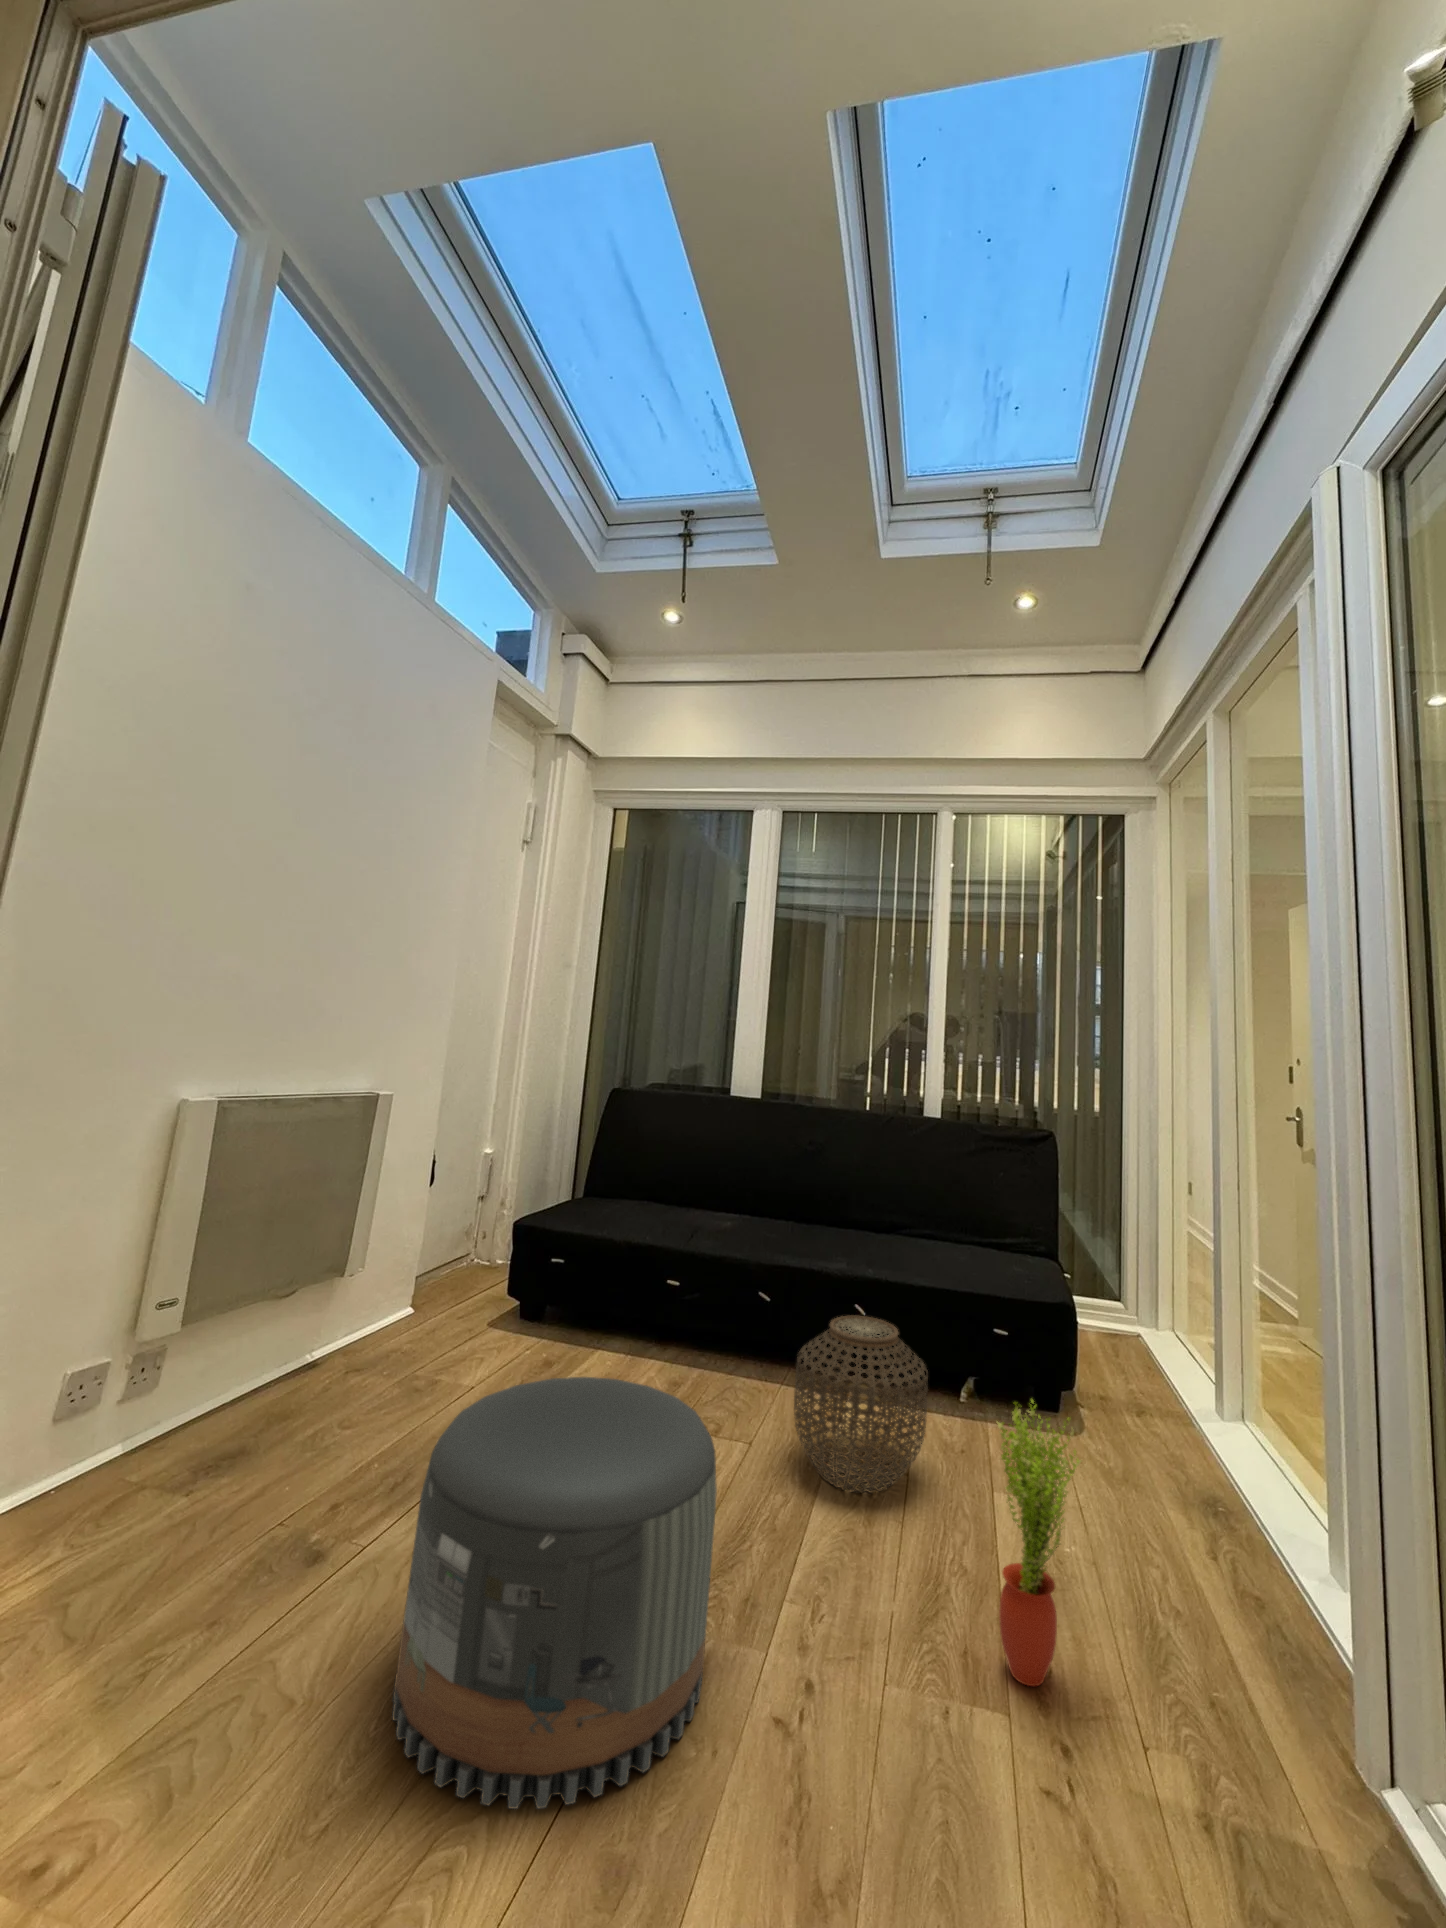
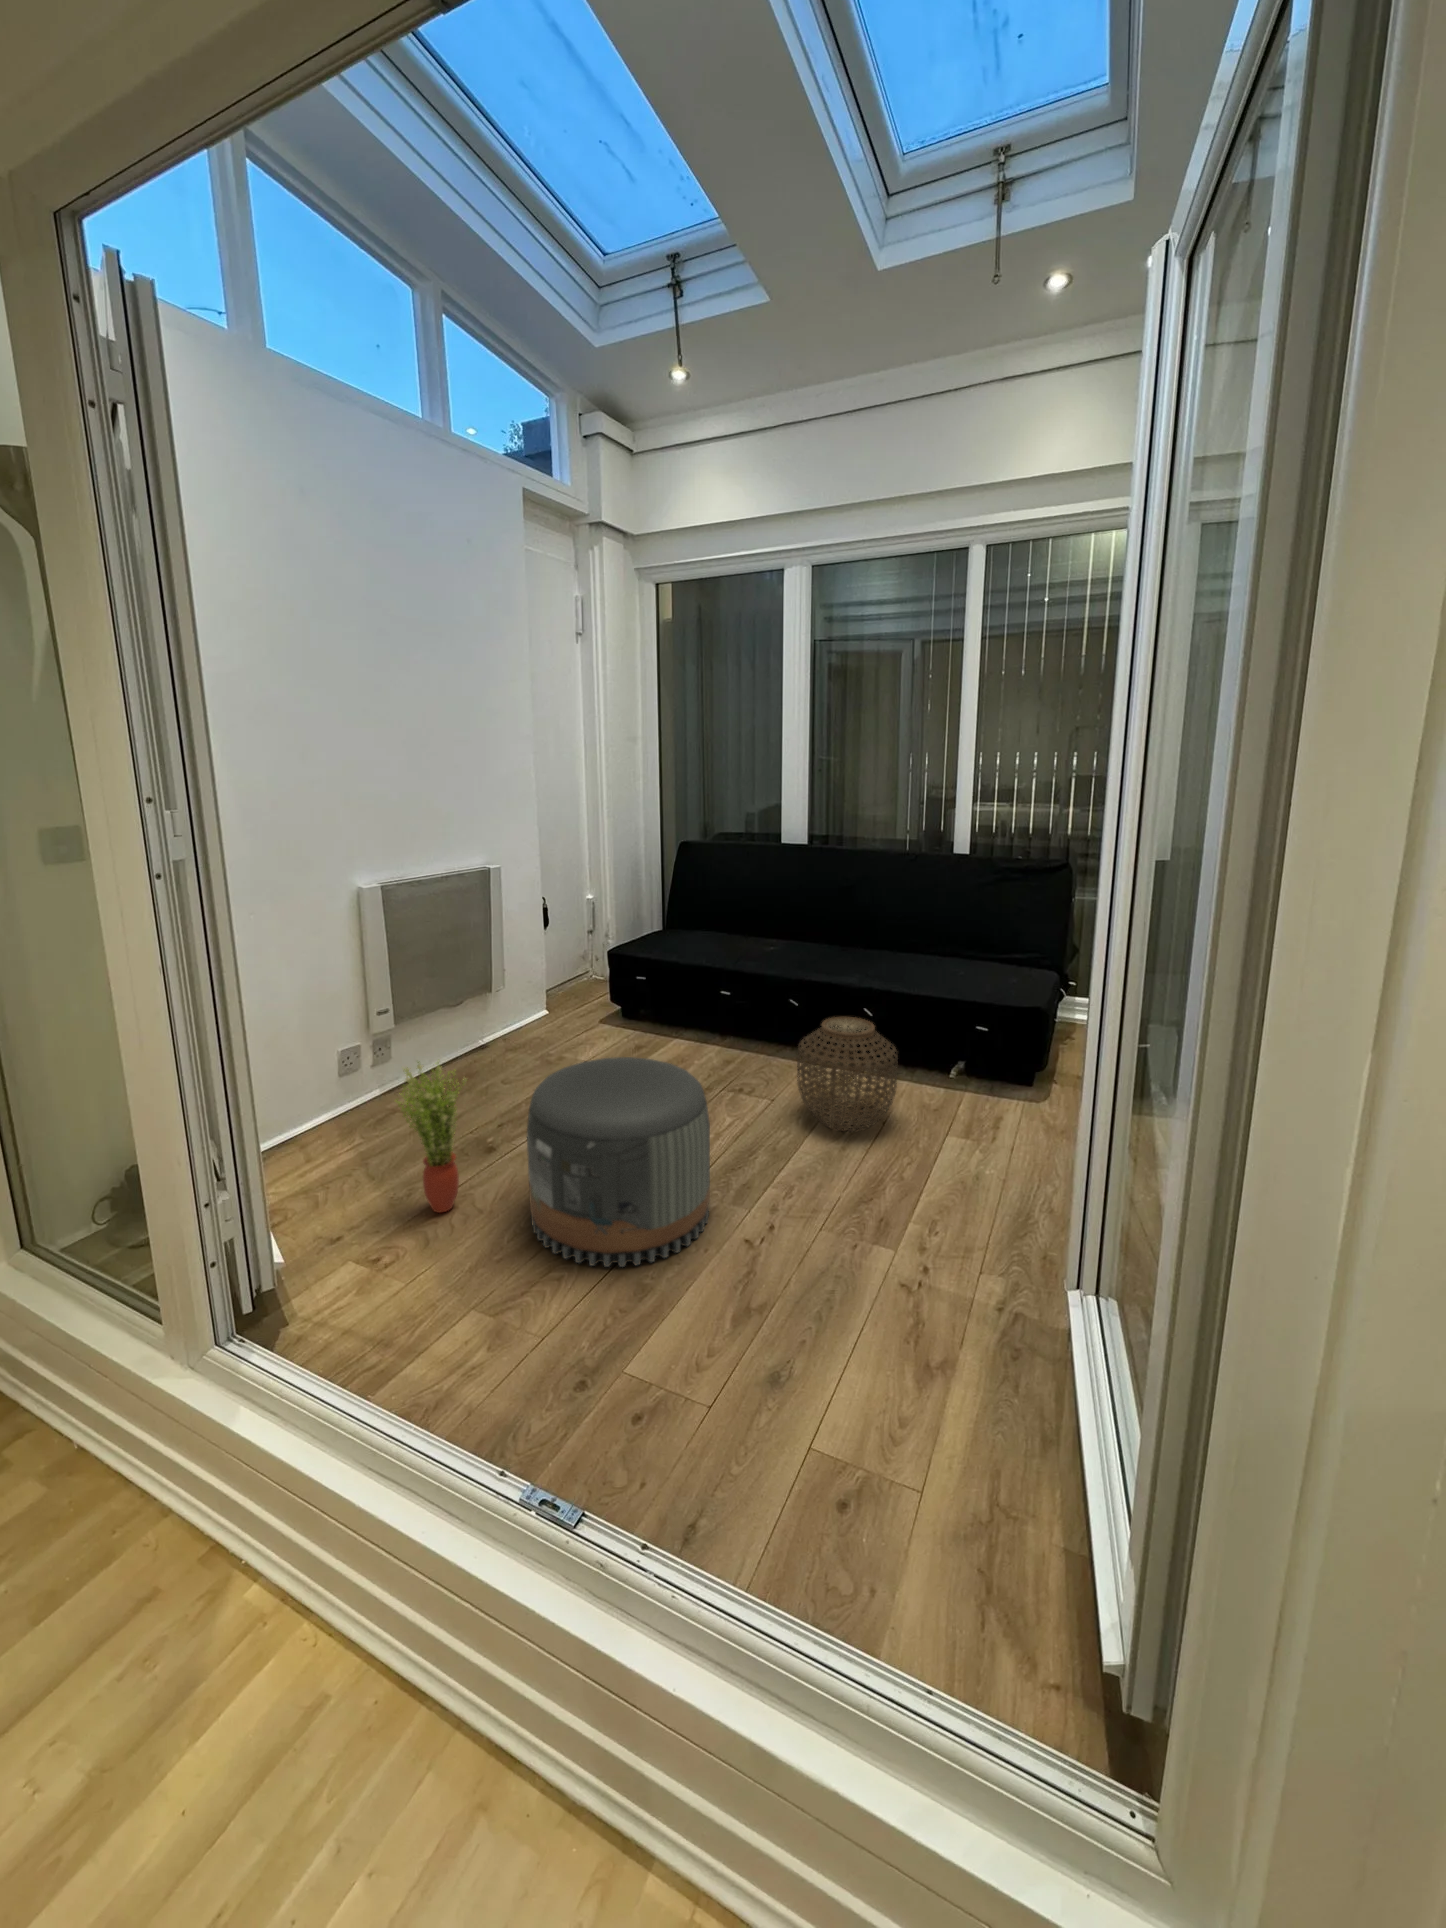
potted plant: present [997,1400,1081,1686] -> present [396,1062,467,1212]

